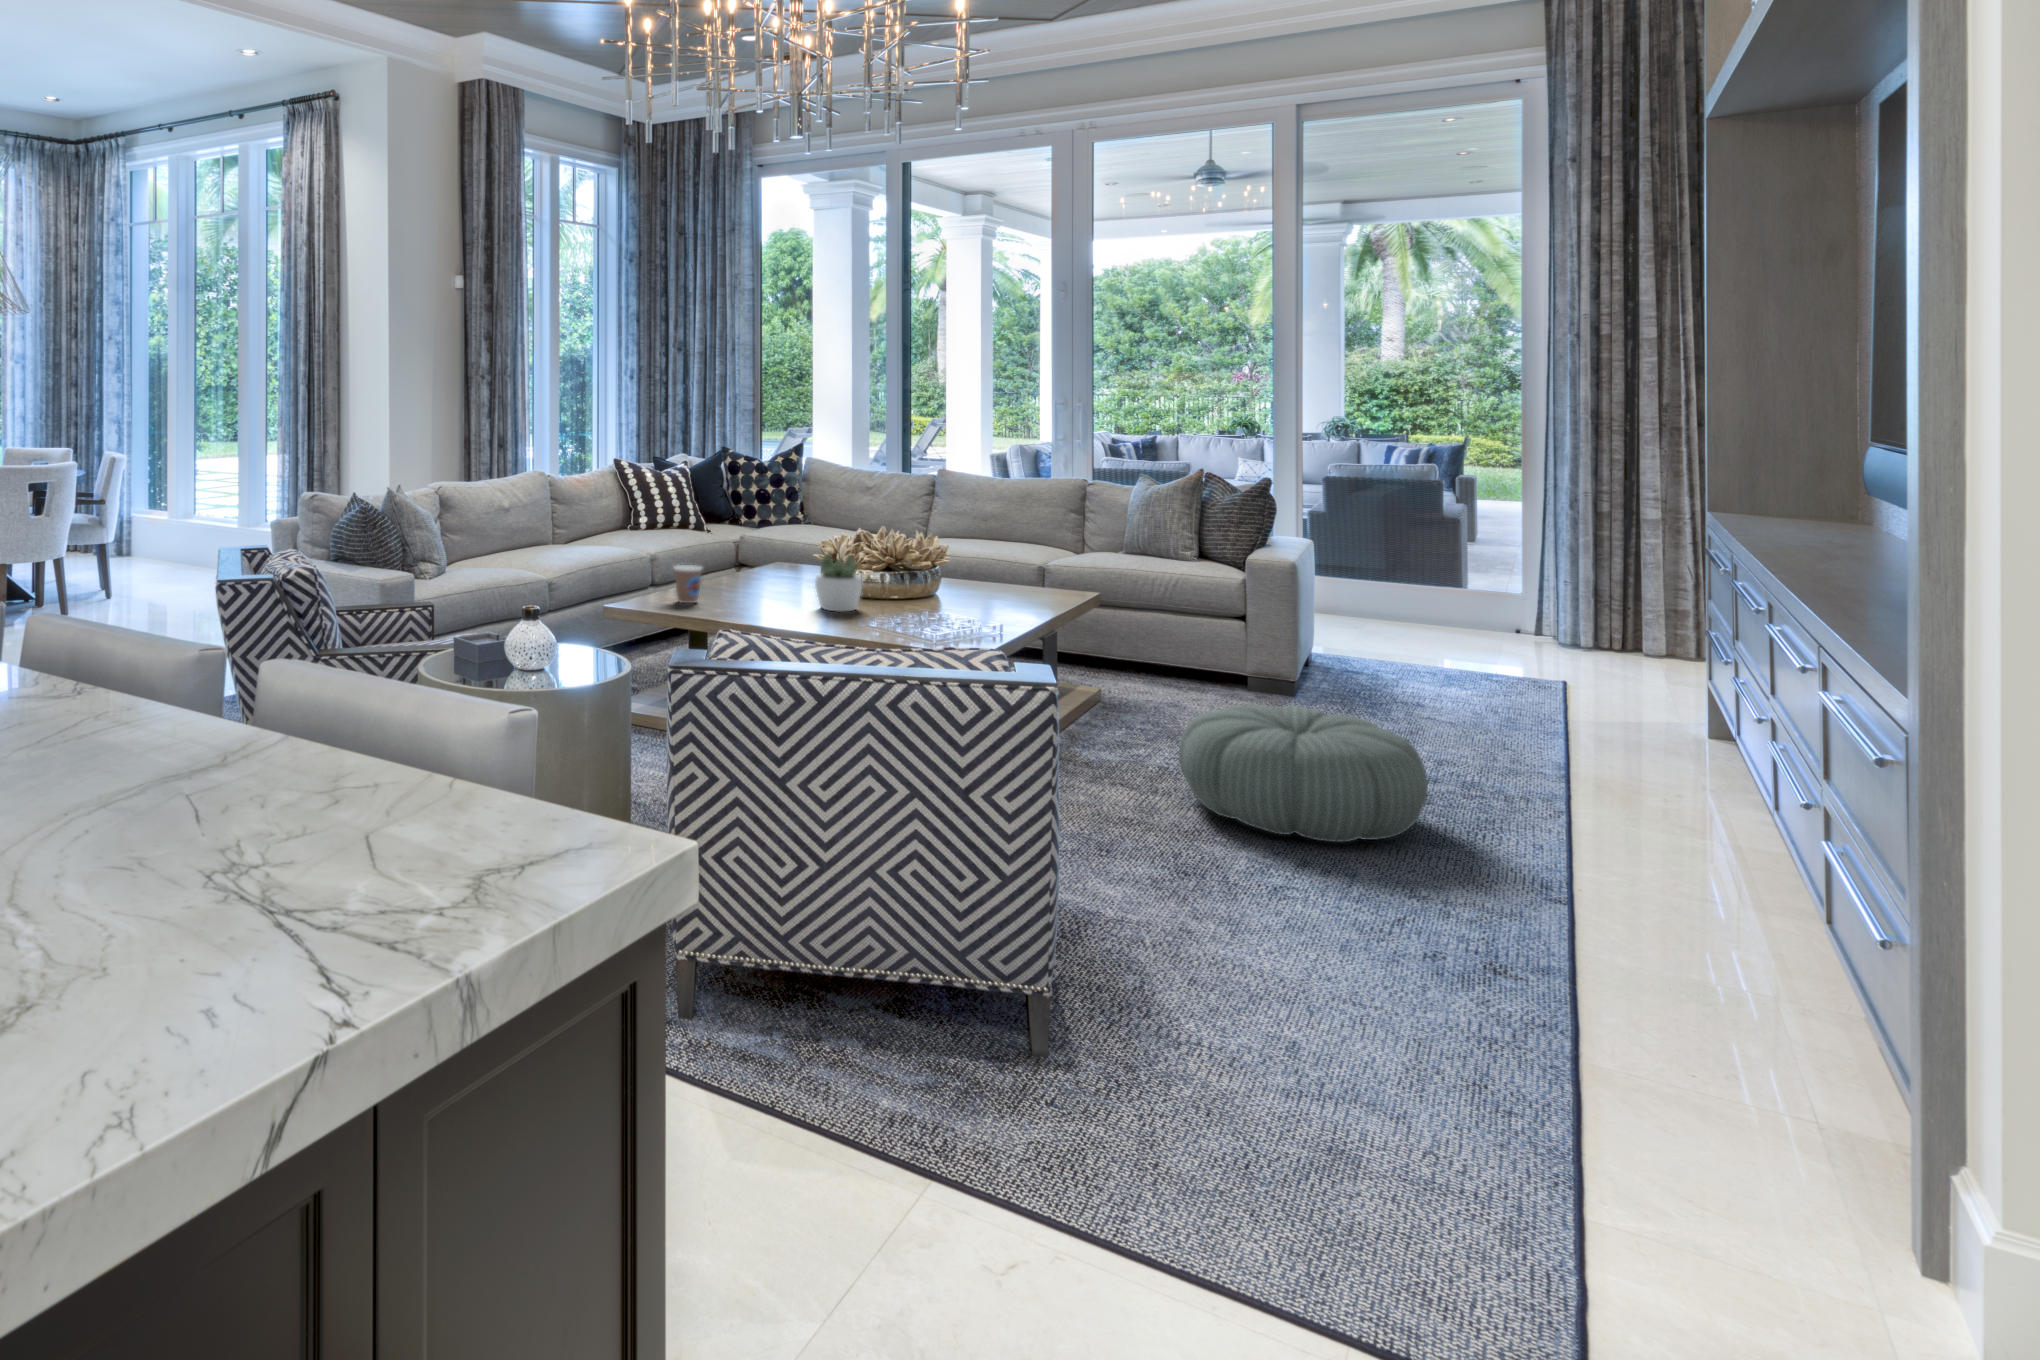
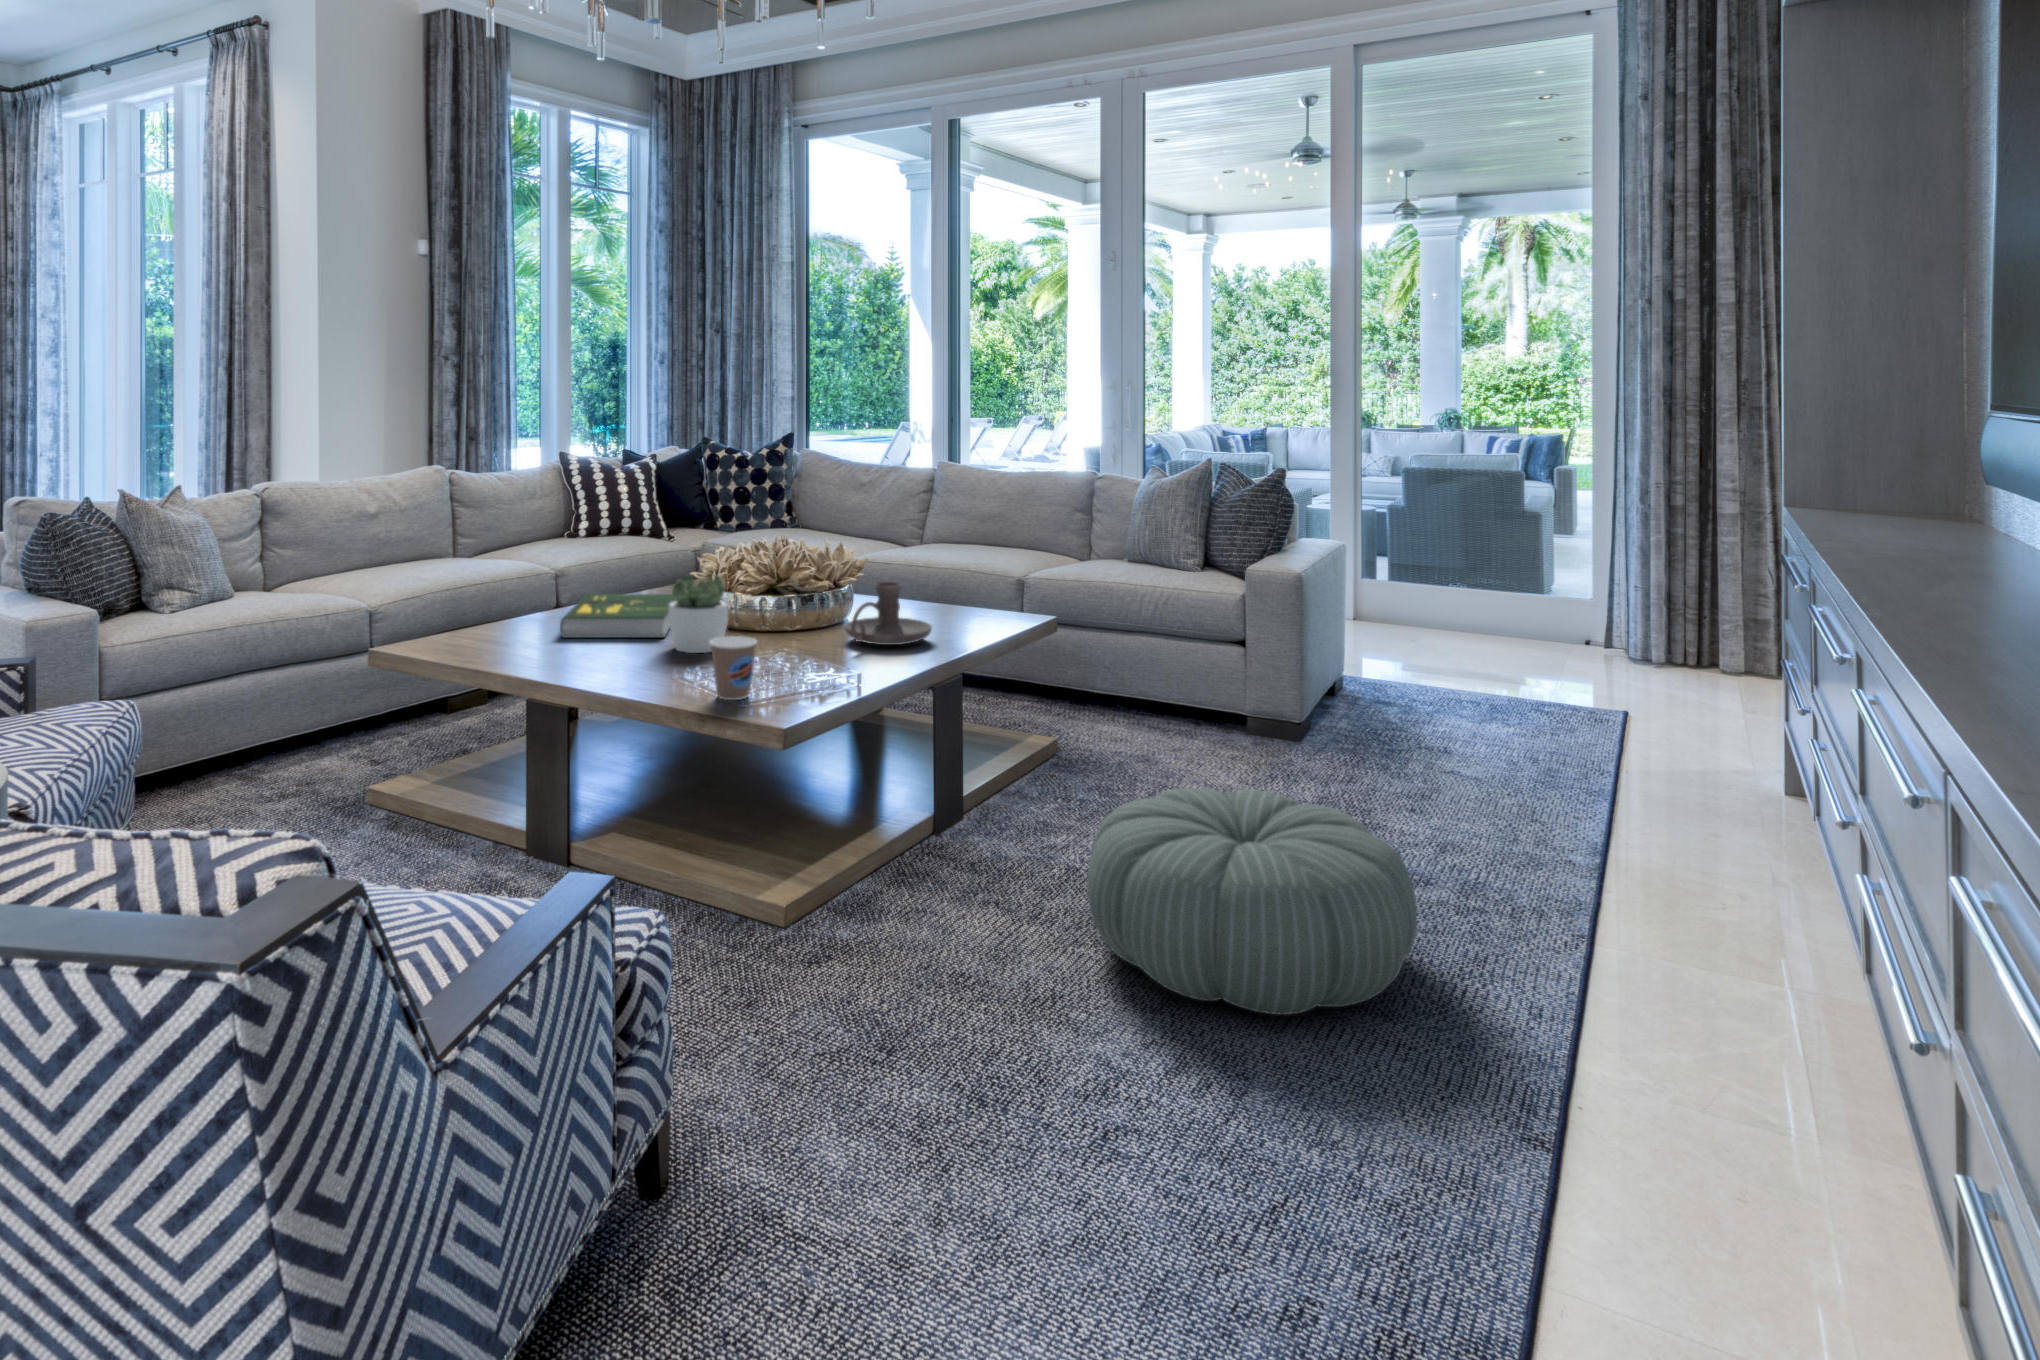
candle holder: none [943,562,1013,608] -> present [845,582,932,645]
coffee cup: present [674,565,702,603] -> present [710,636,757,700]
book: none [719,570,805,602] -> present [560,594,676,638]

